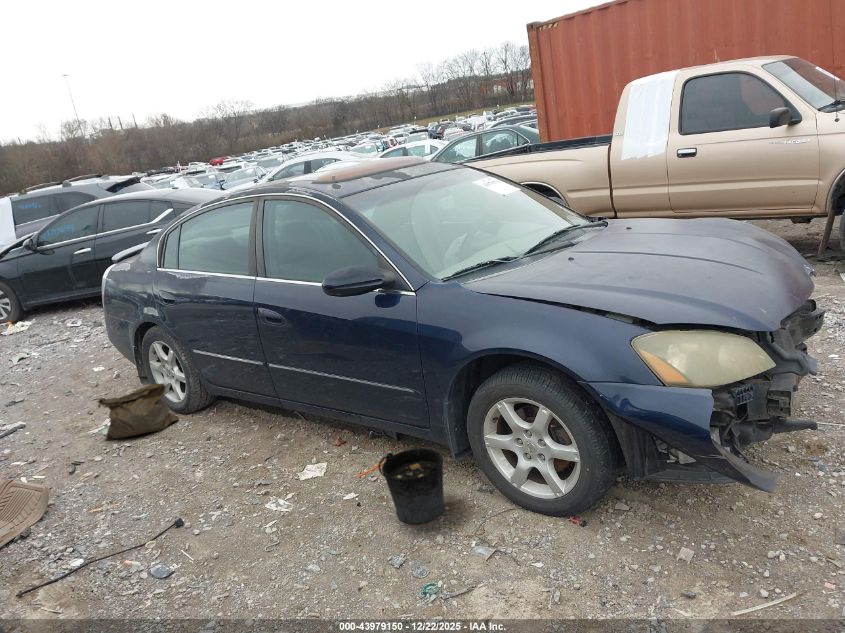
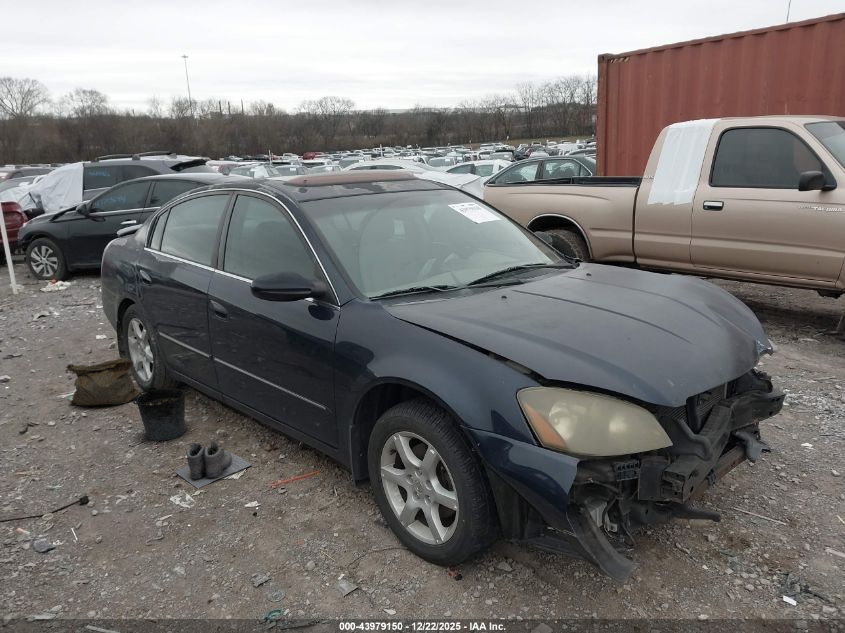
boots: none [254,445,330,493] -> present [174,440,251,489]
bucket: present [378,448,445,524] -> present [134,387,185,441]

